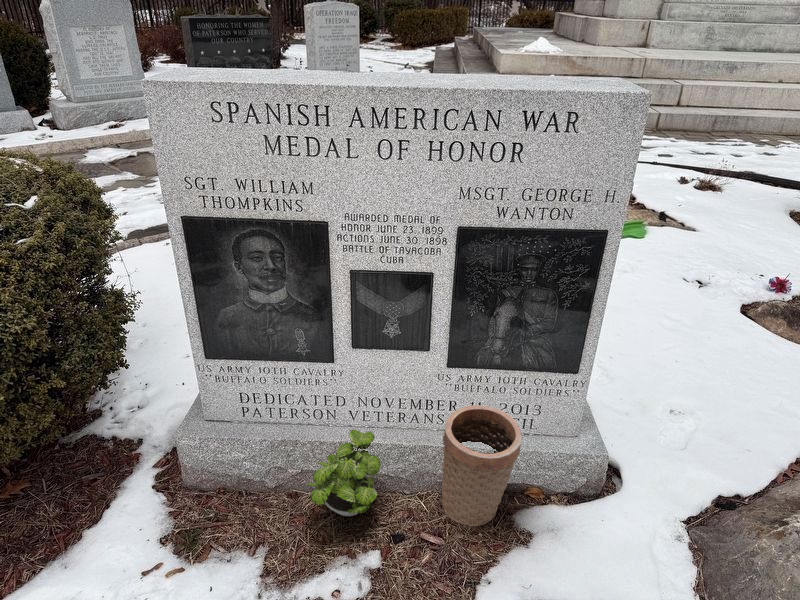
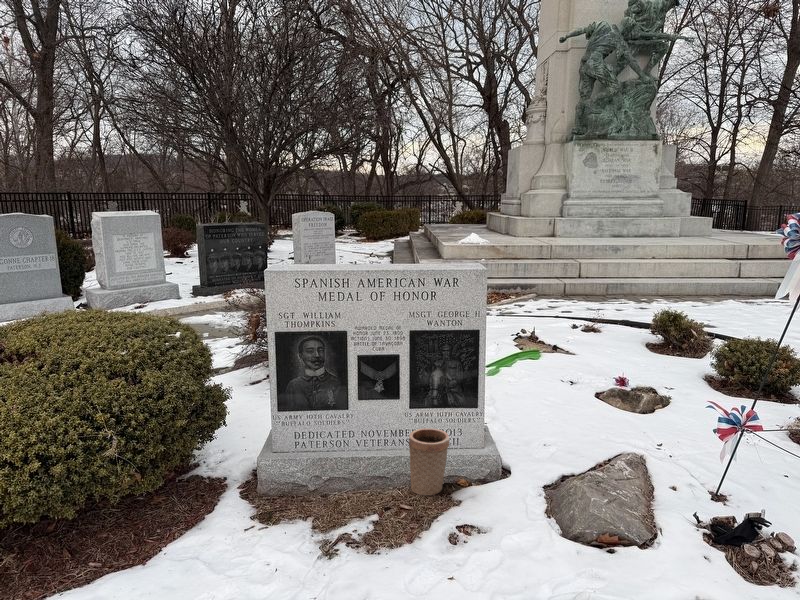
potted plant: present [306,429,381,516] -> none [336,448,376,495]

